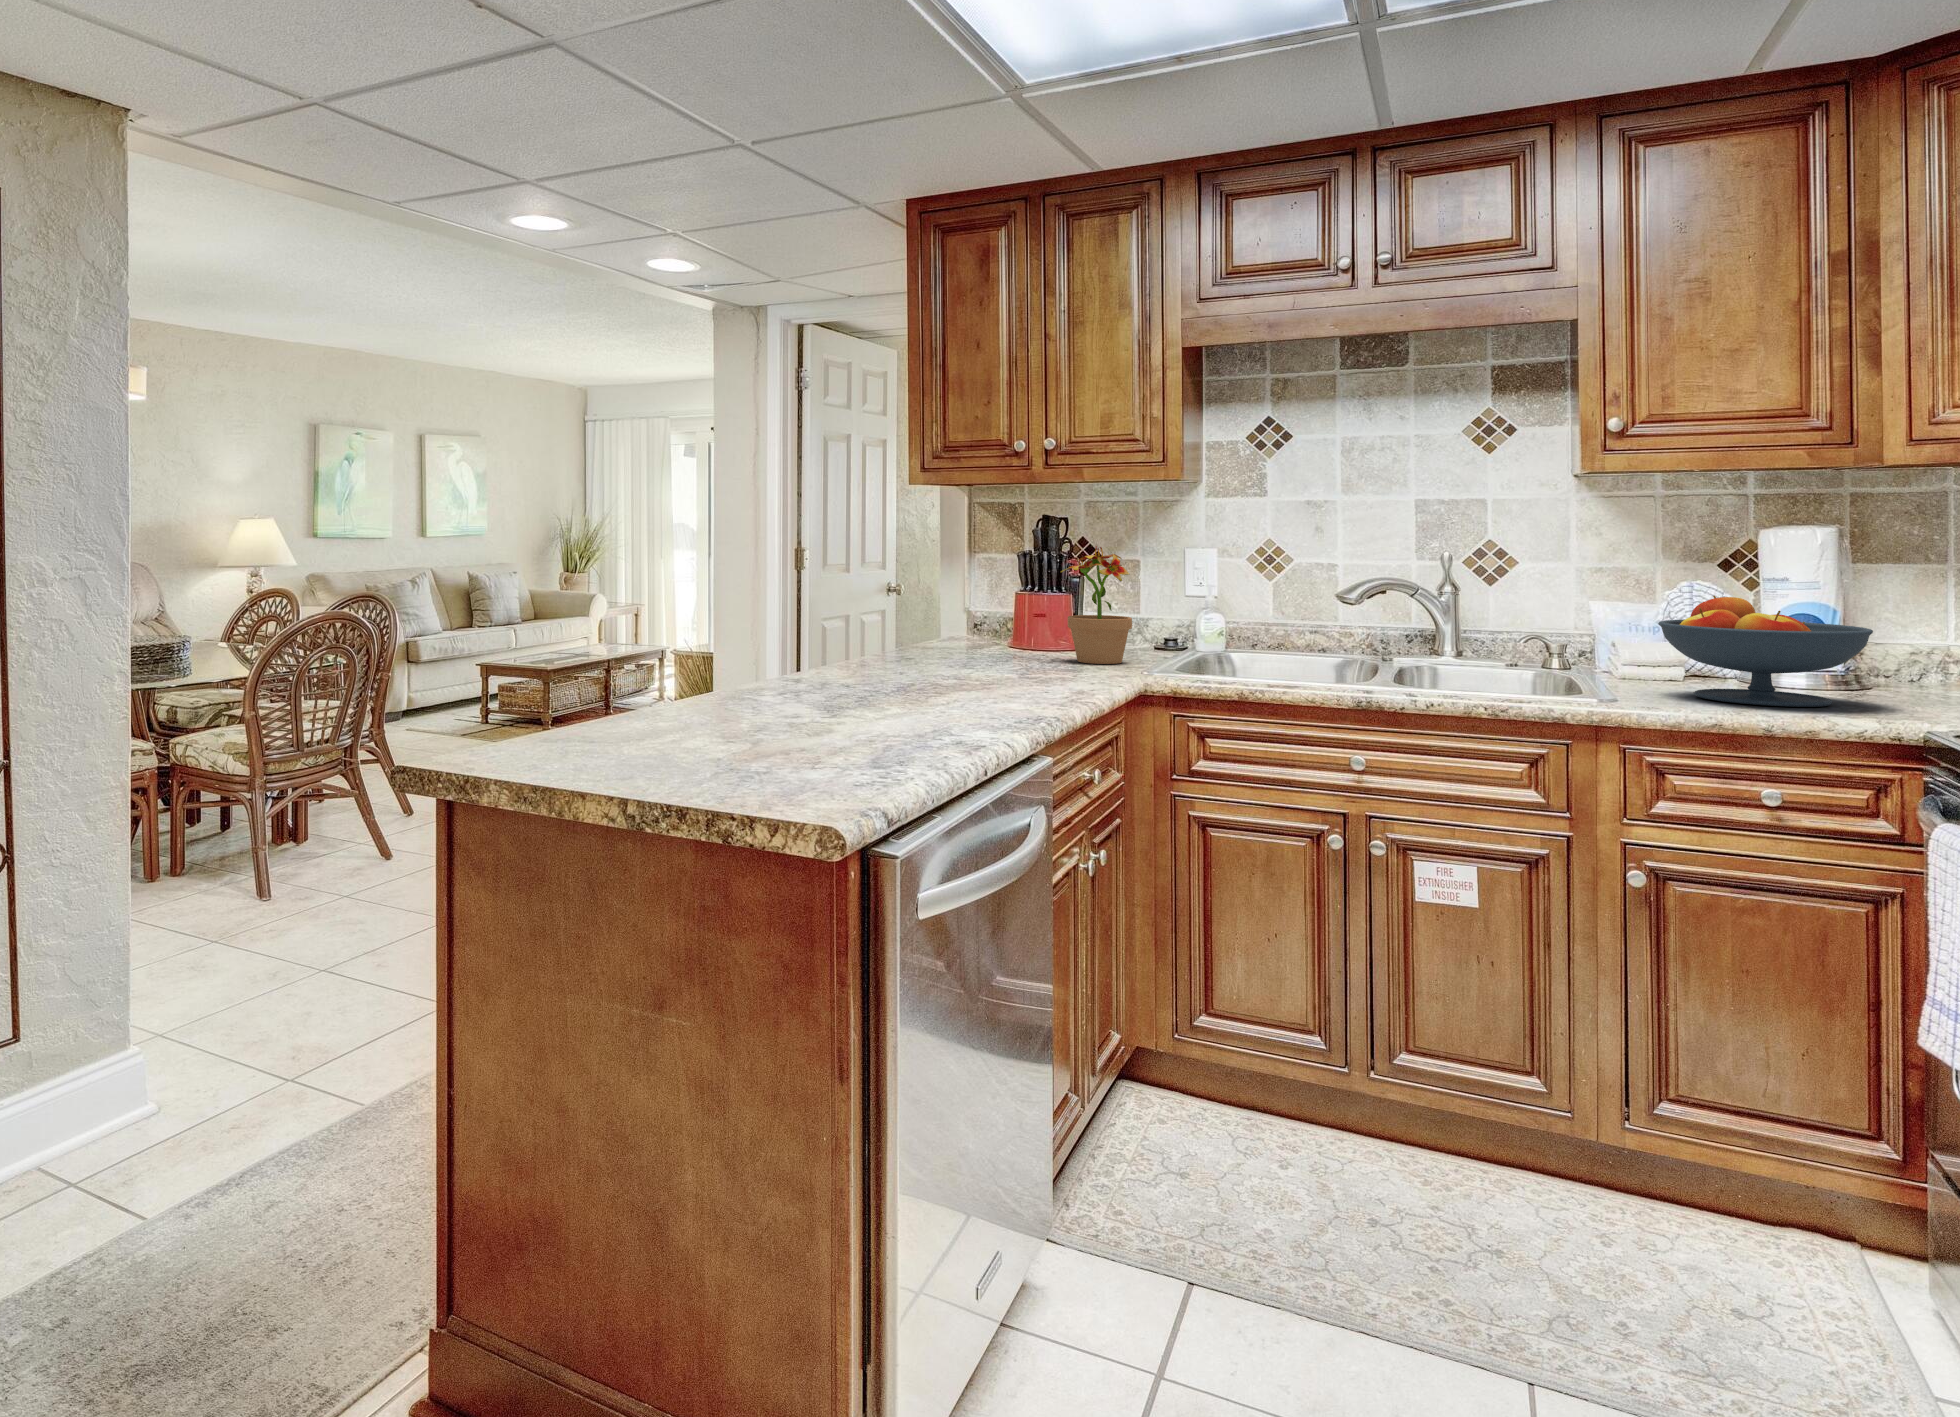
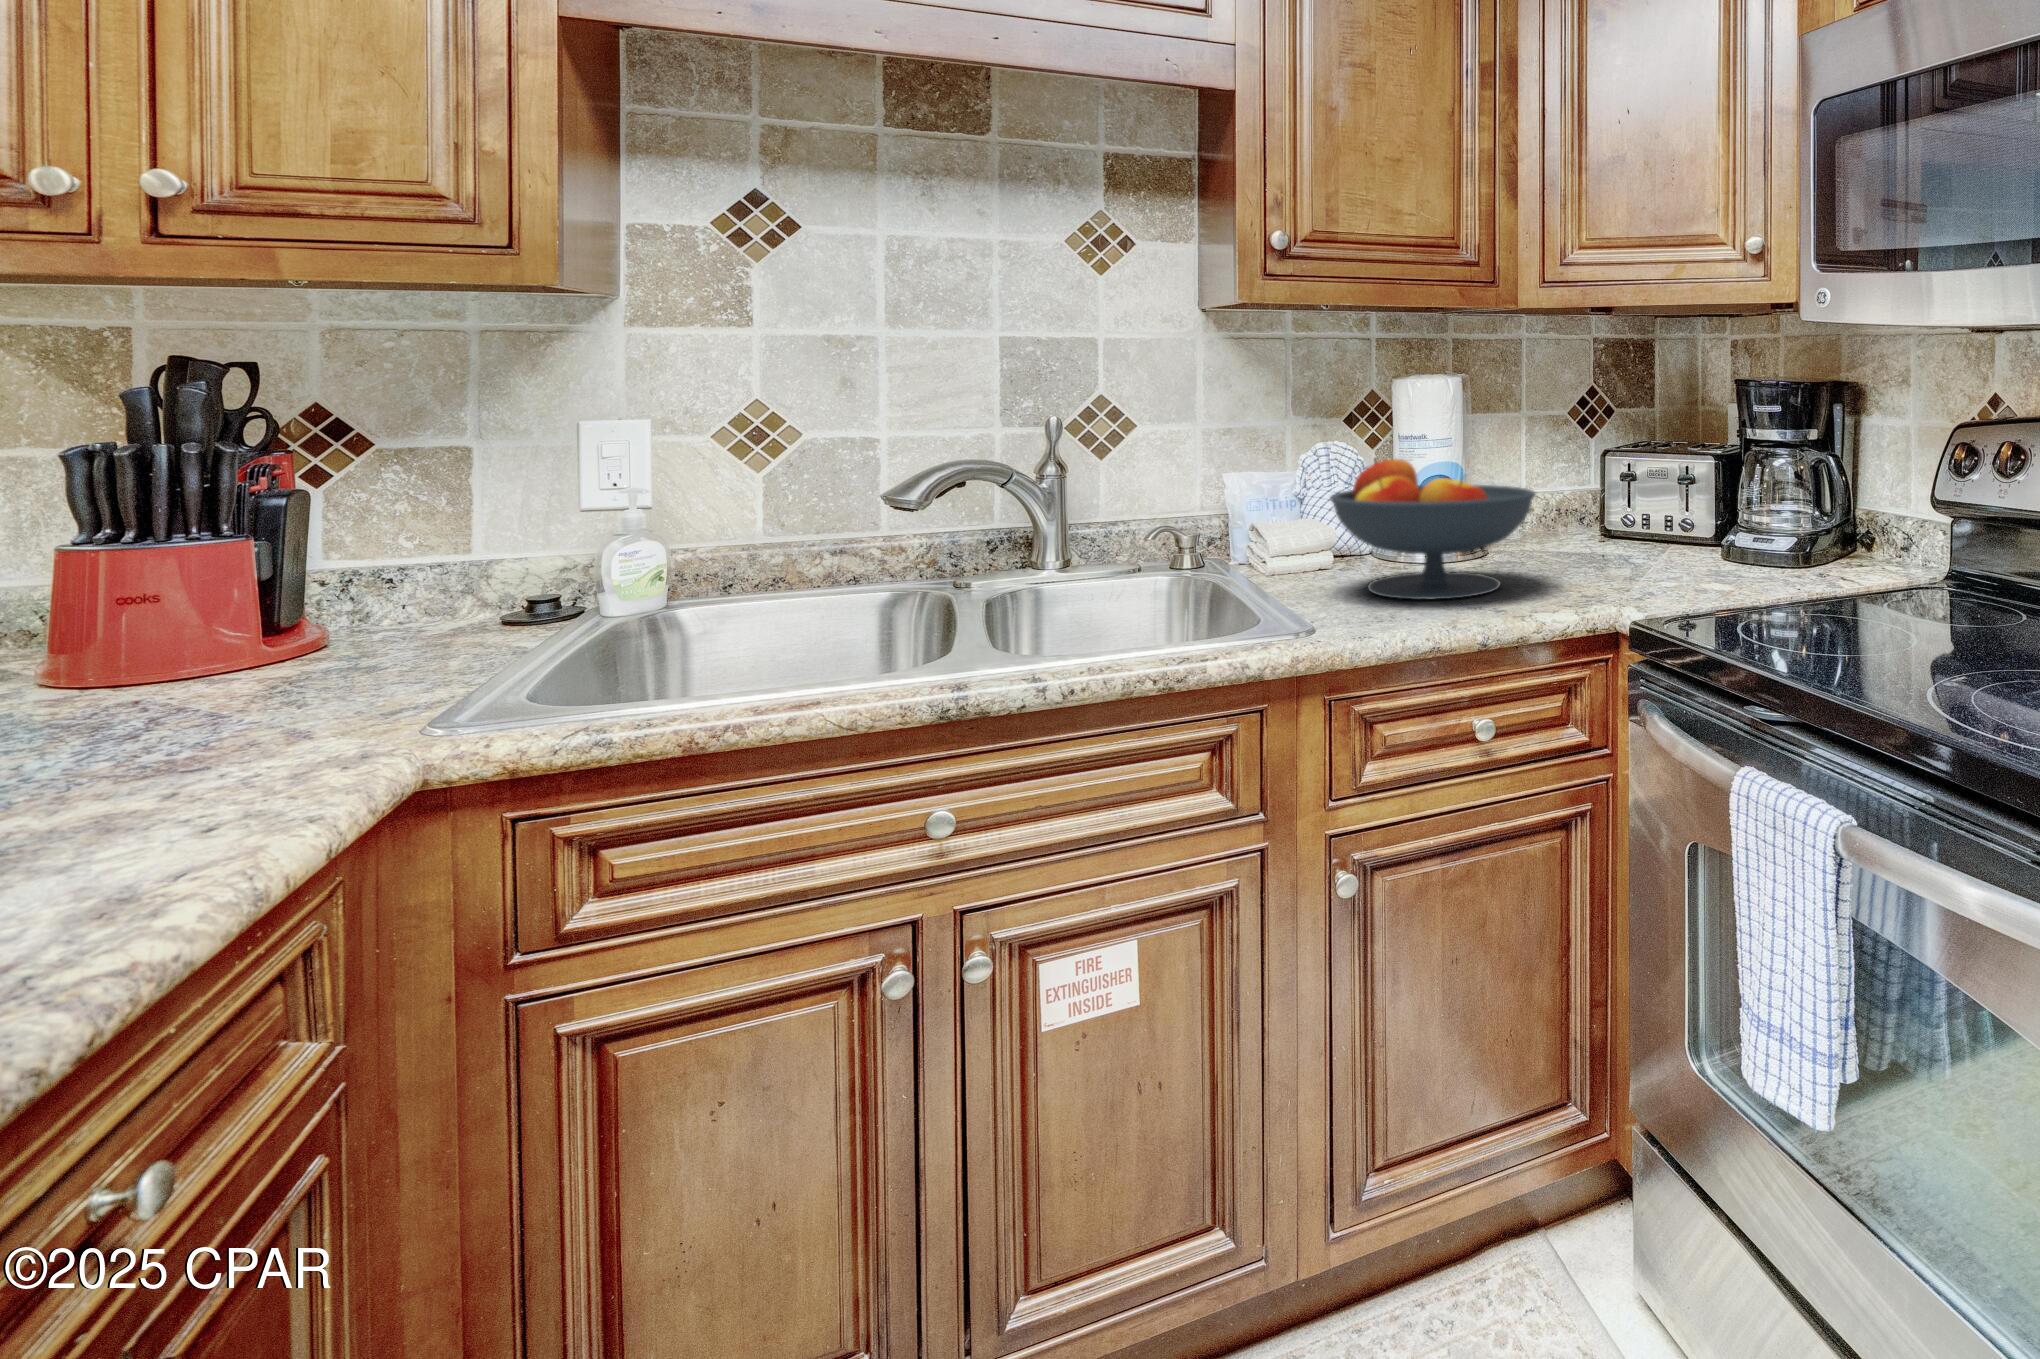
potted plant: present [1061,546,1132,664] -> none [177,415,415,700]

